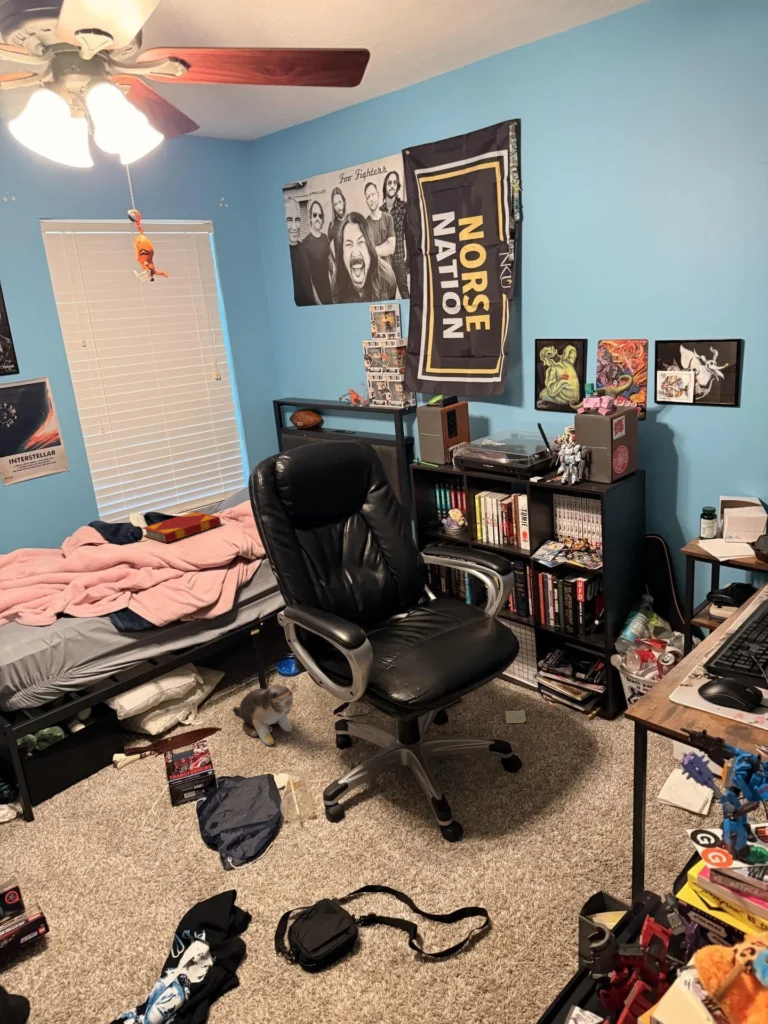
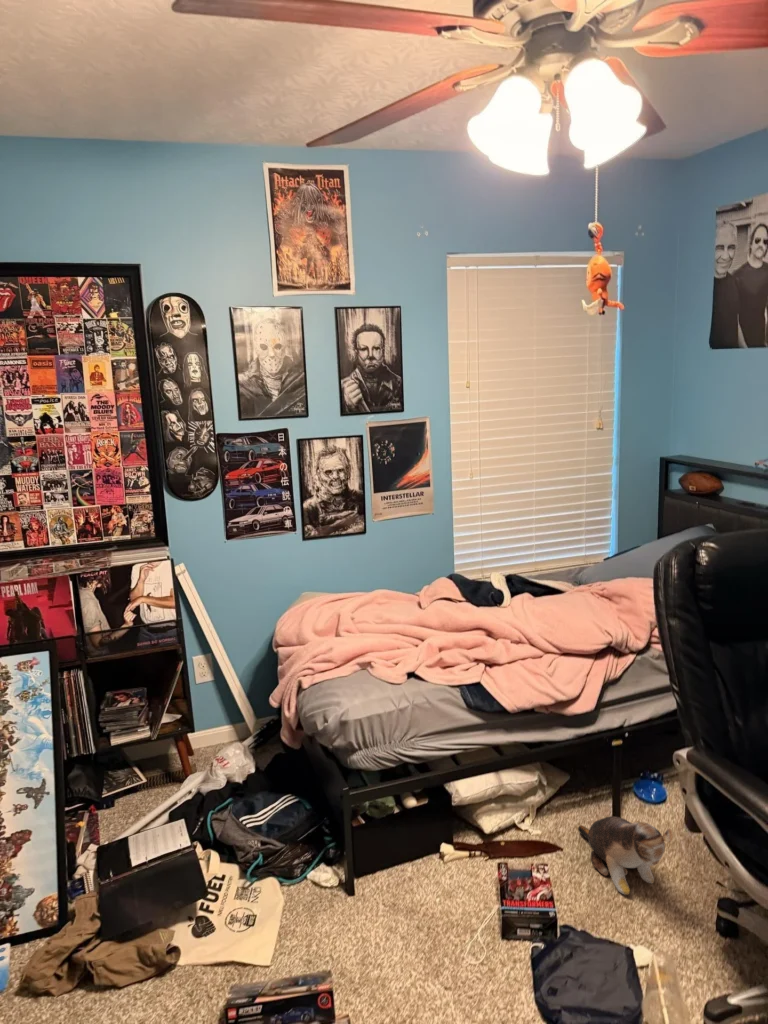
hardback book: present [142,512,221,543] -> none [503,580,592,614]

